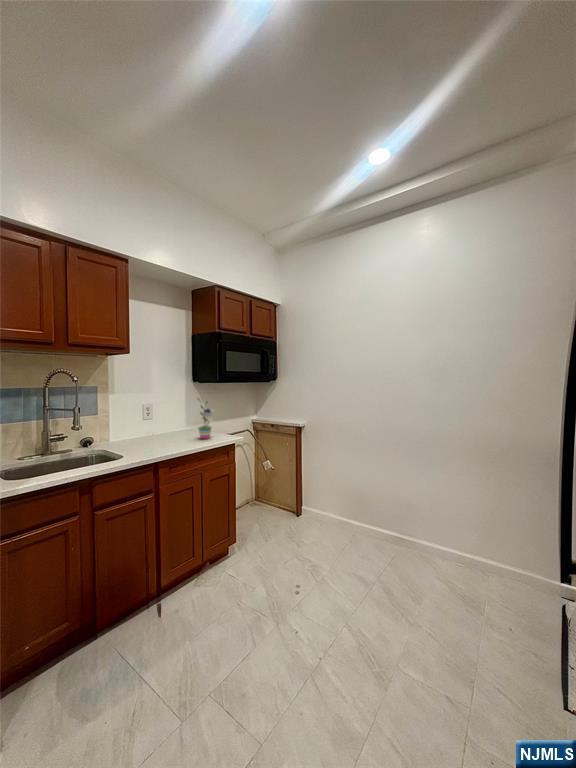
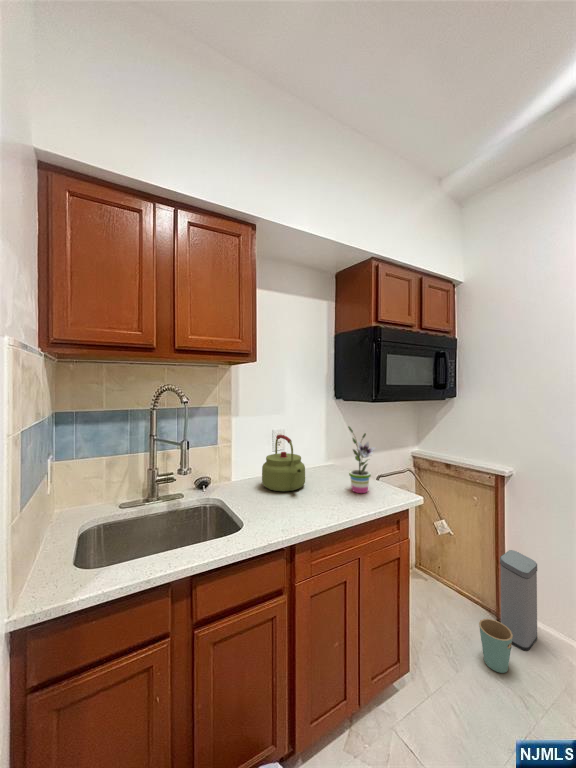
kettle: none [136,406,168,443] -> present [262,435,305,491]
trash can: none [280,471,315,535] -> present [479,550,537,673]

